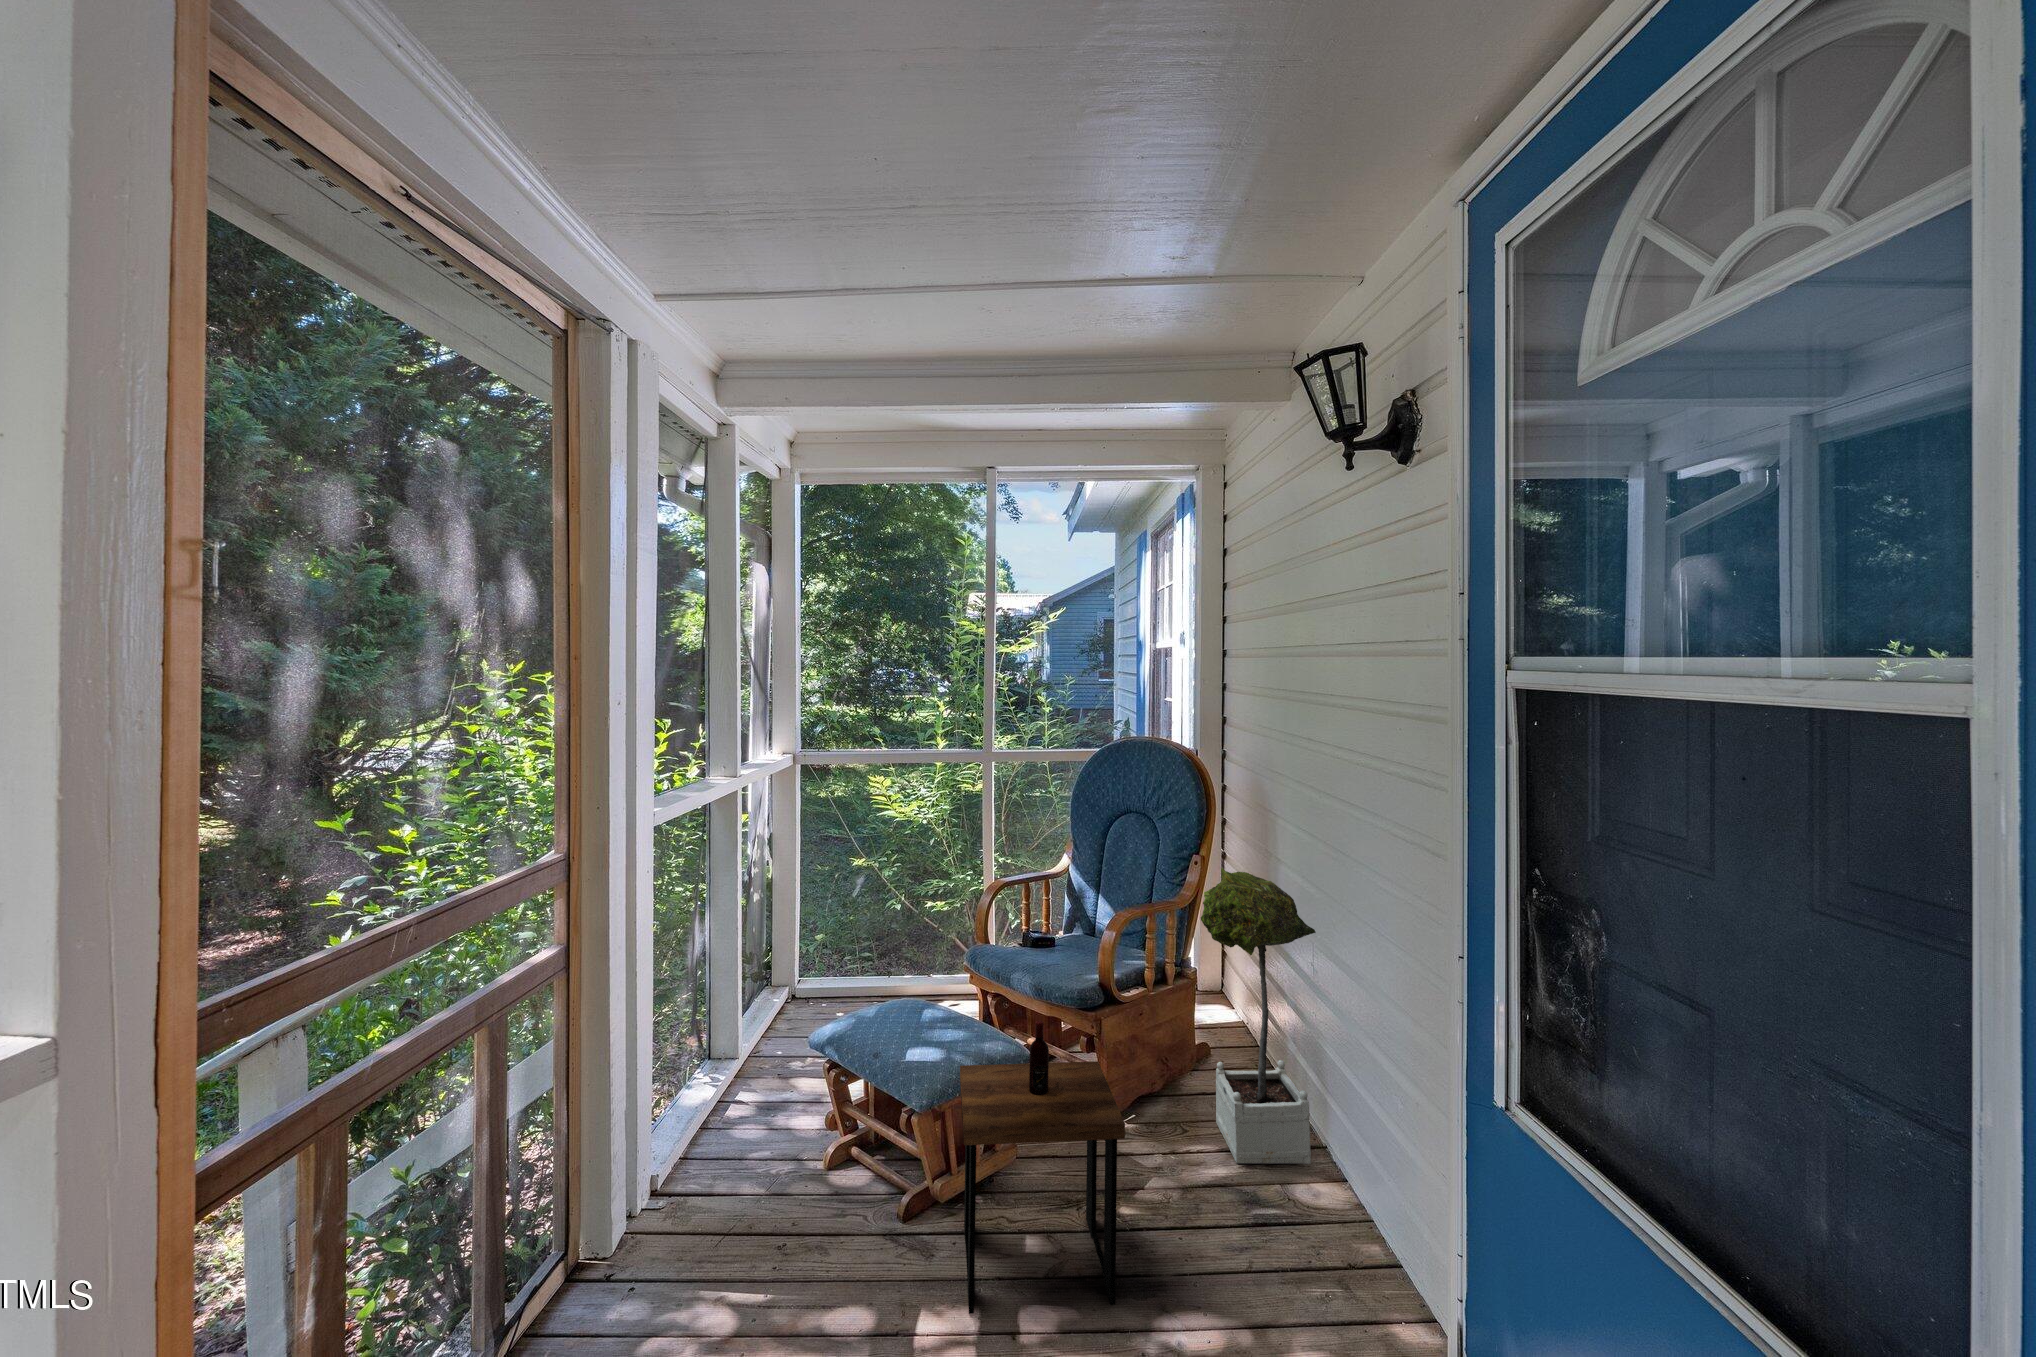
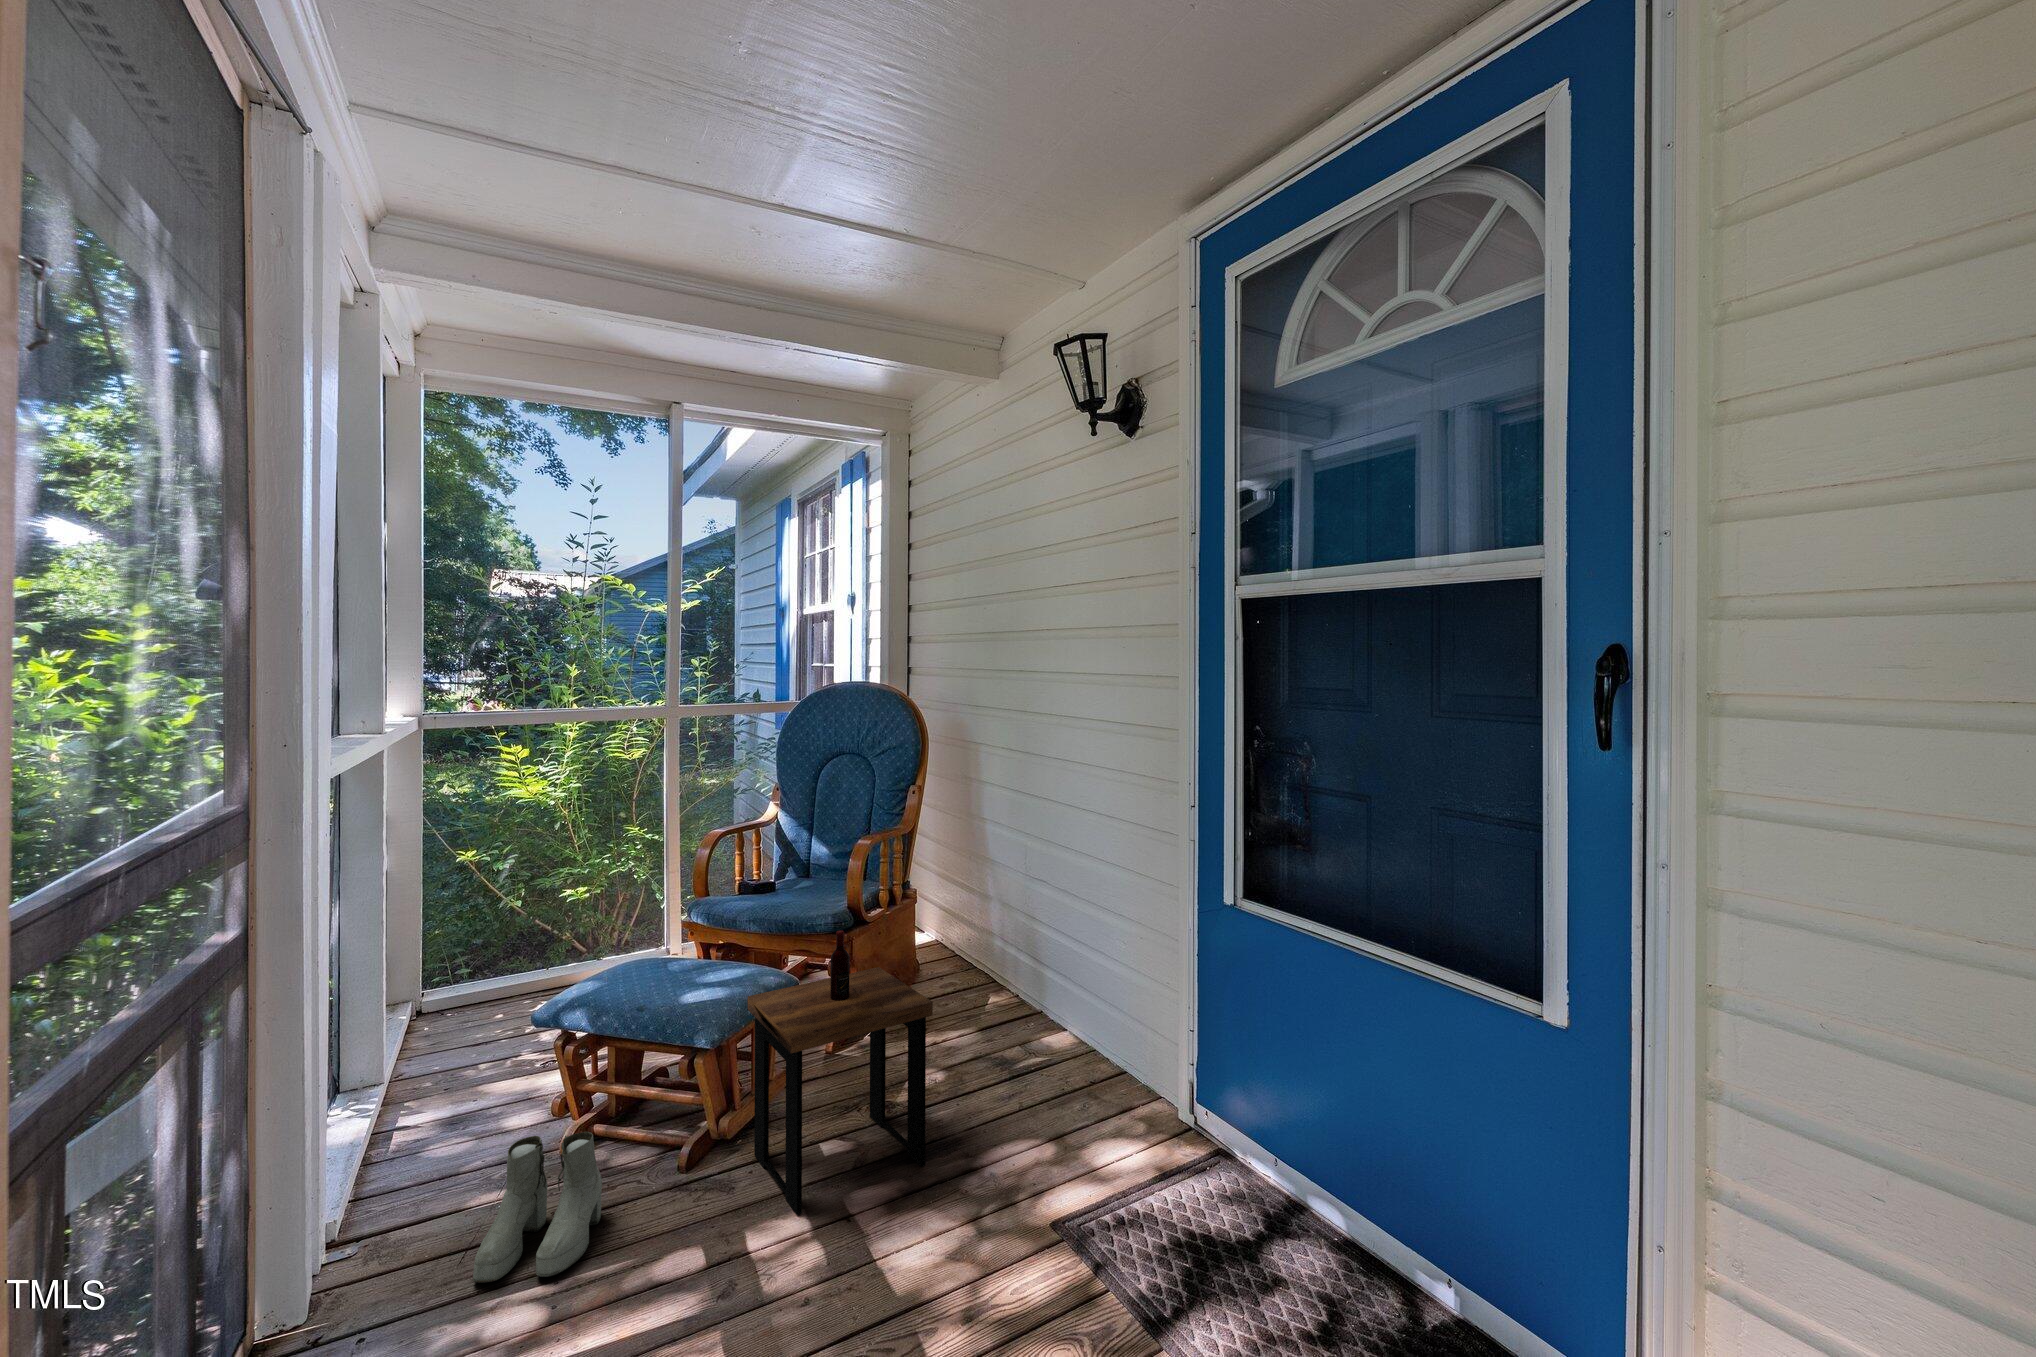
potted tree: present [1201,868,1316,1164] -> none [938,787,1036,1043]
boots: none [708,1152,822,1292] -> present [473,1132,602,1283]

